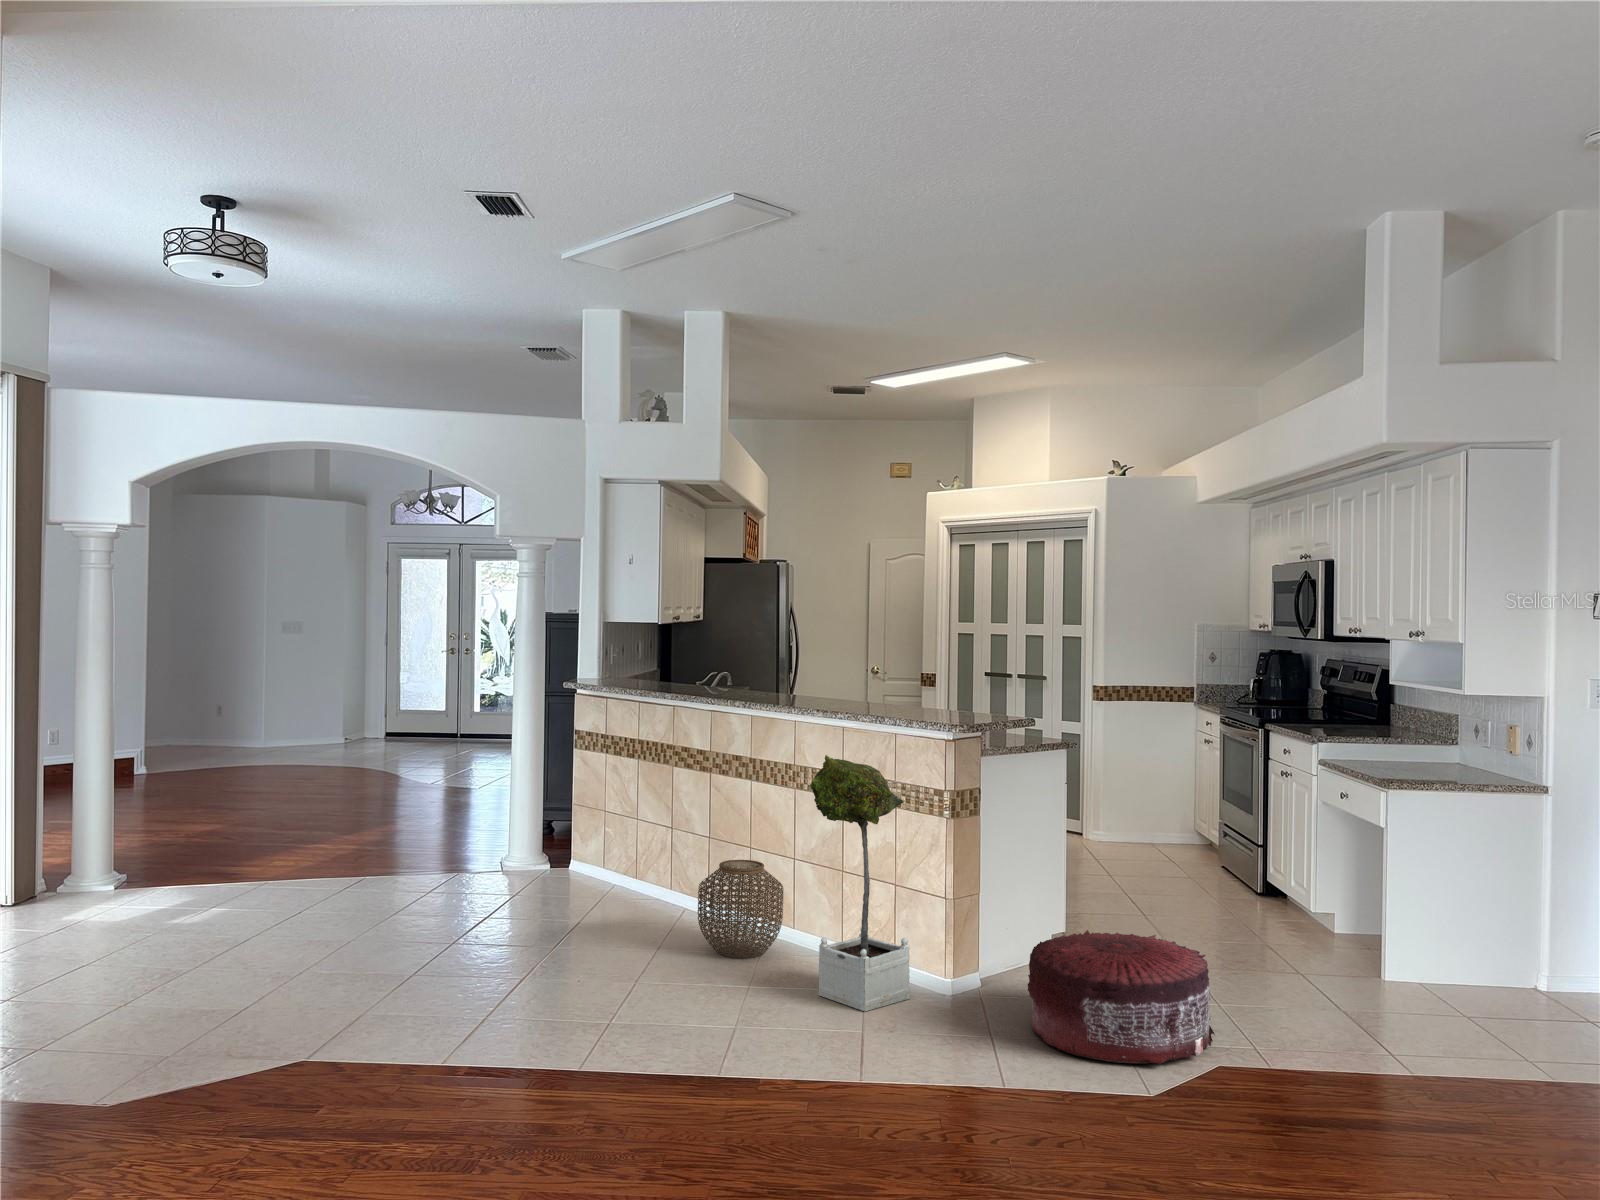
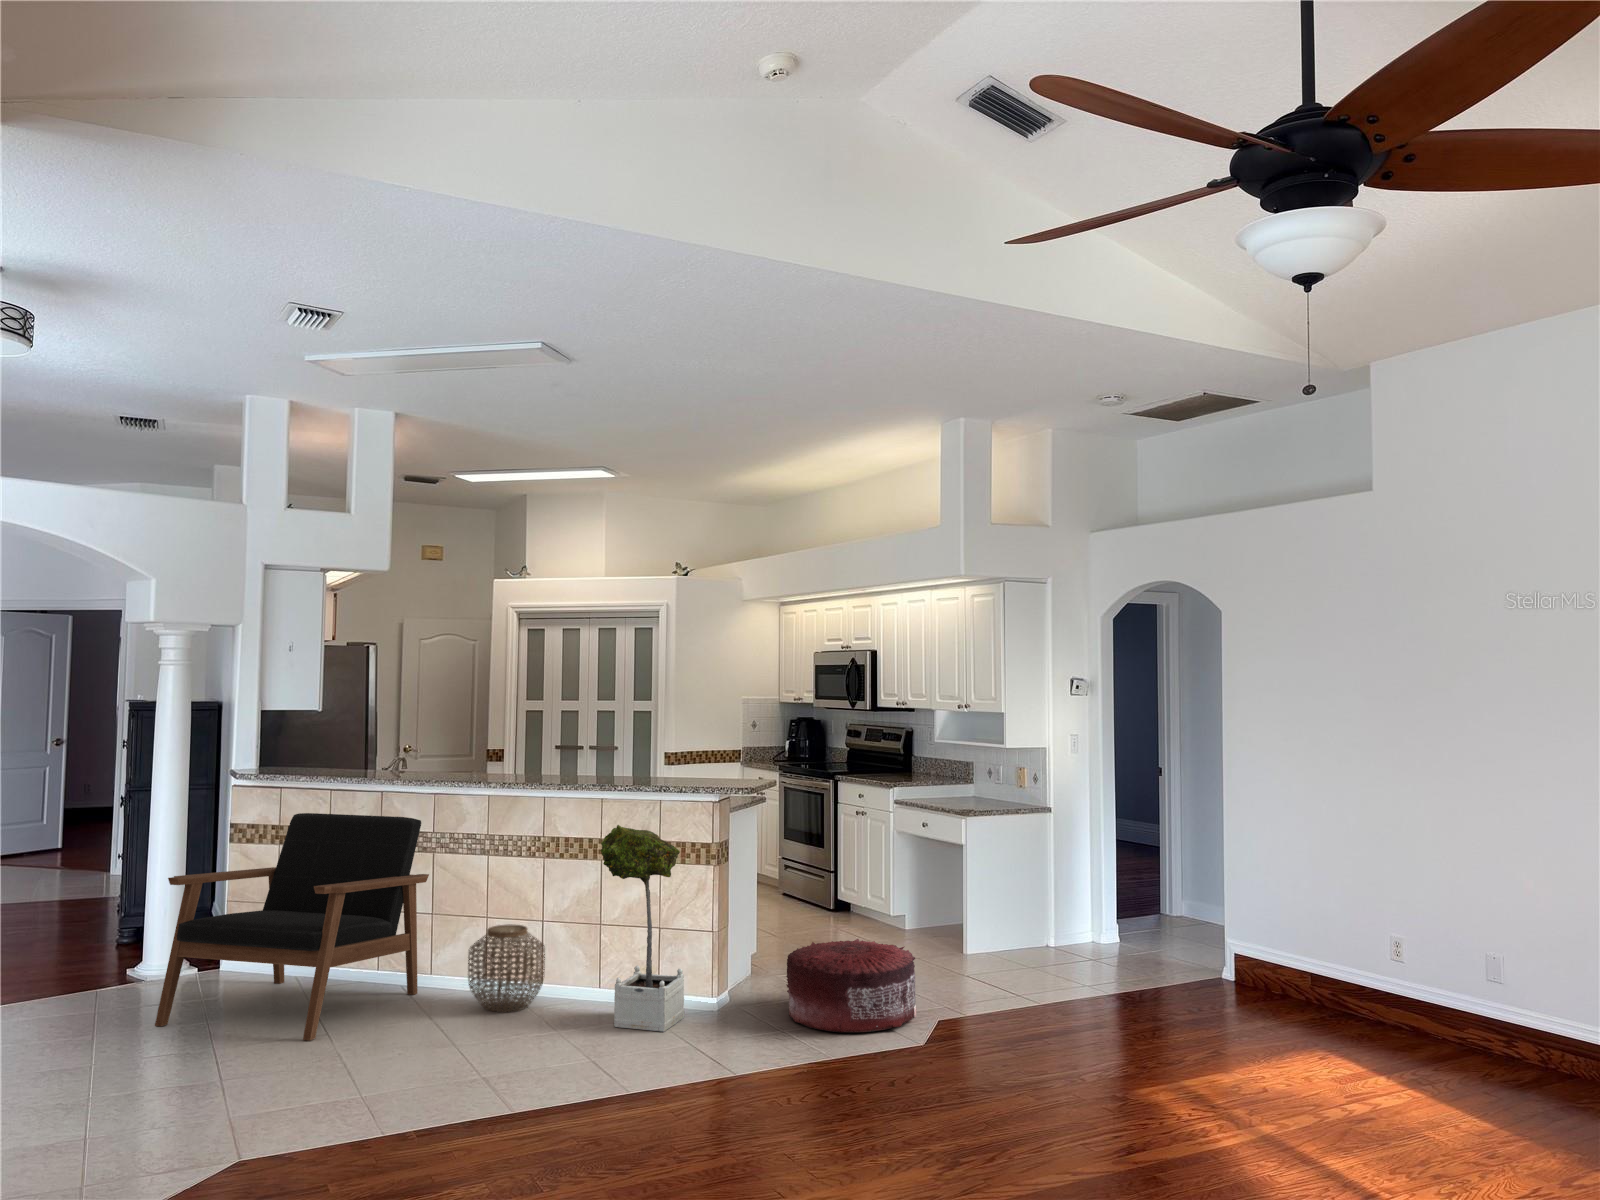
armchair: none [426,722,695,954] -> present [155,813,429,1041]

